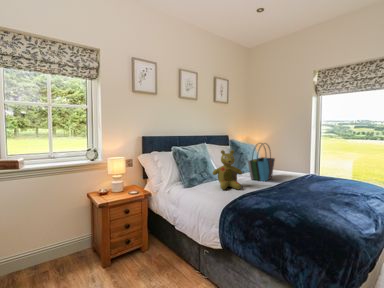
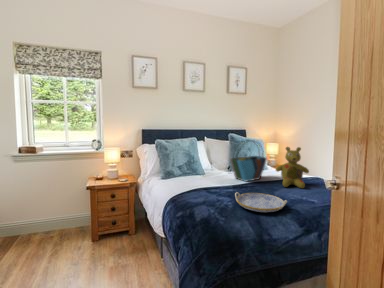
stuffed bear: present [213,150,242,190] -> present [276,147,309,188]
serving tray: none [290,189,343,206] -> present [235,192,287,212]

